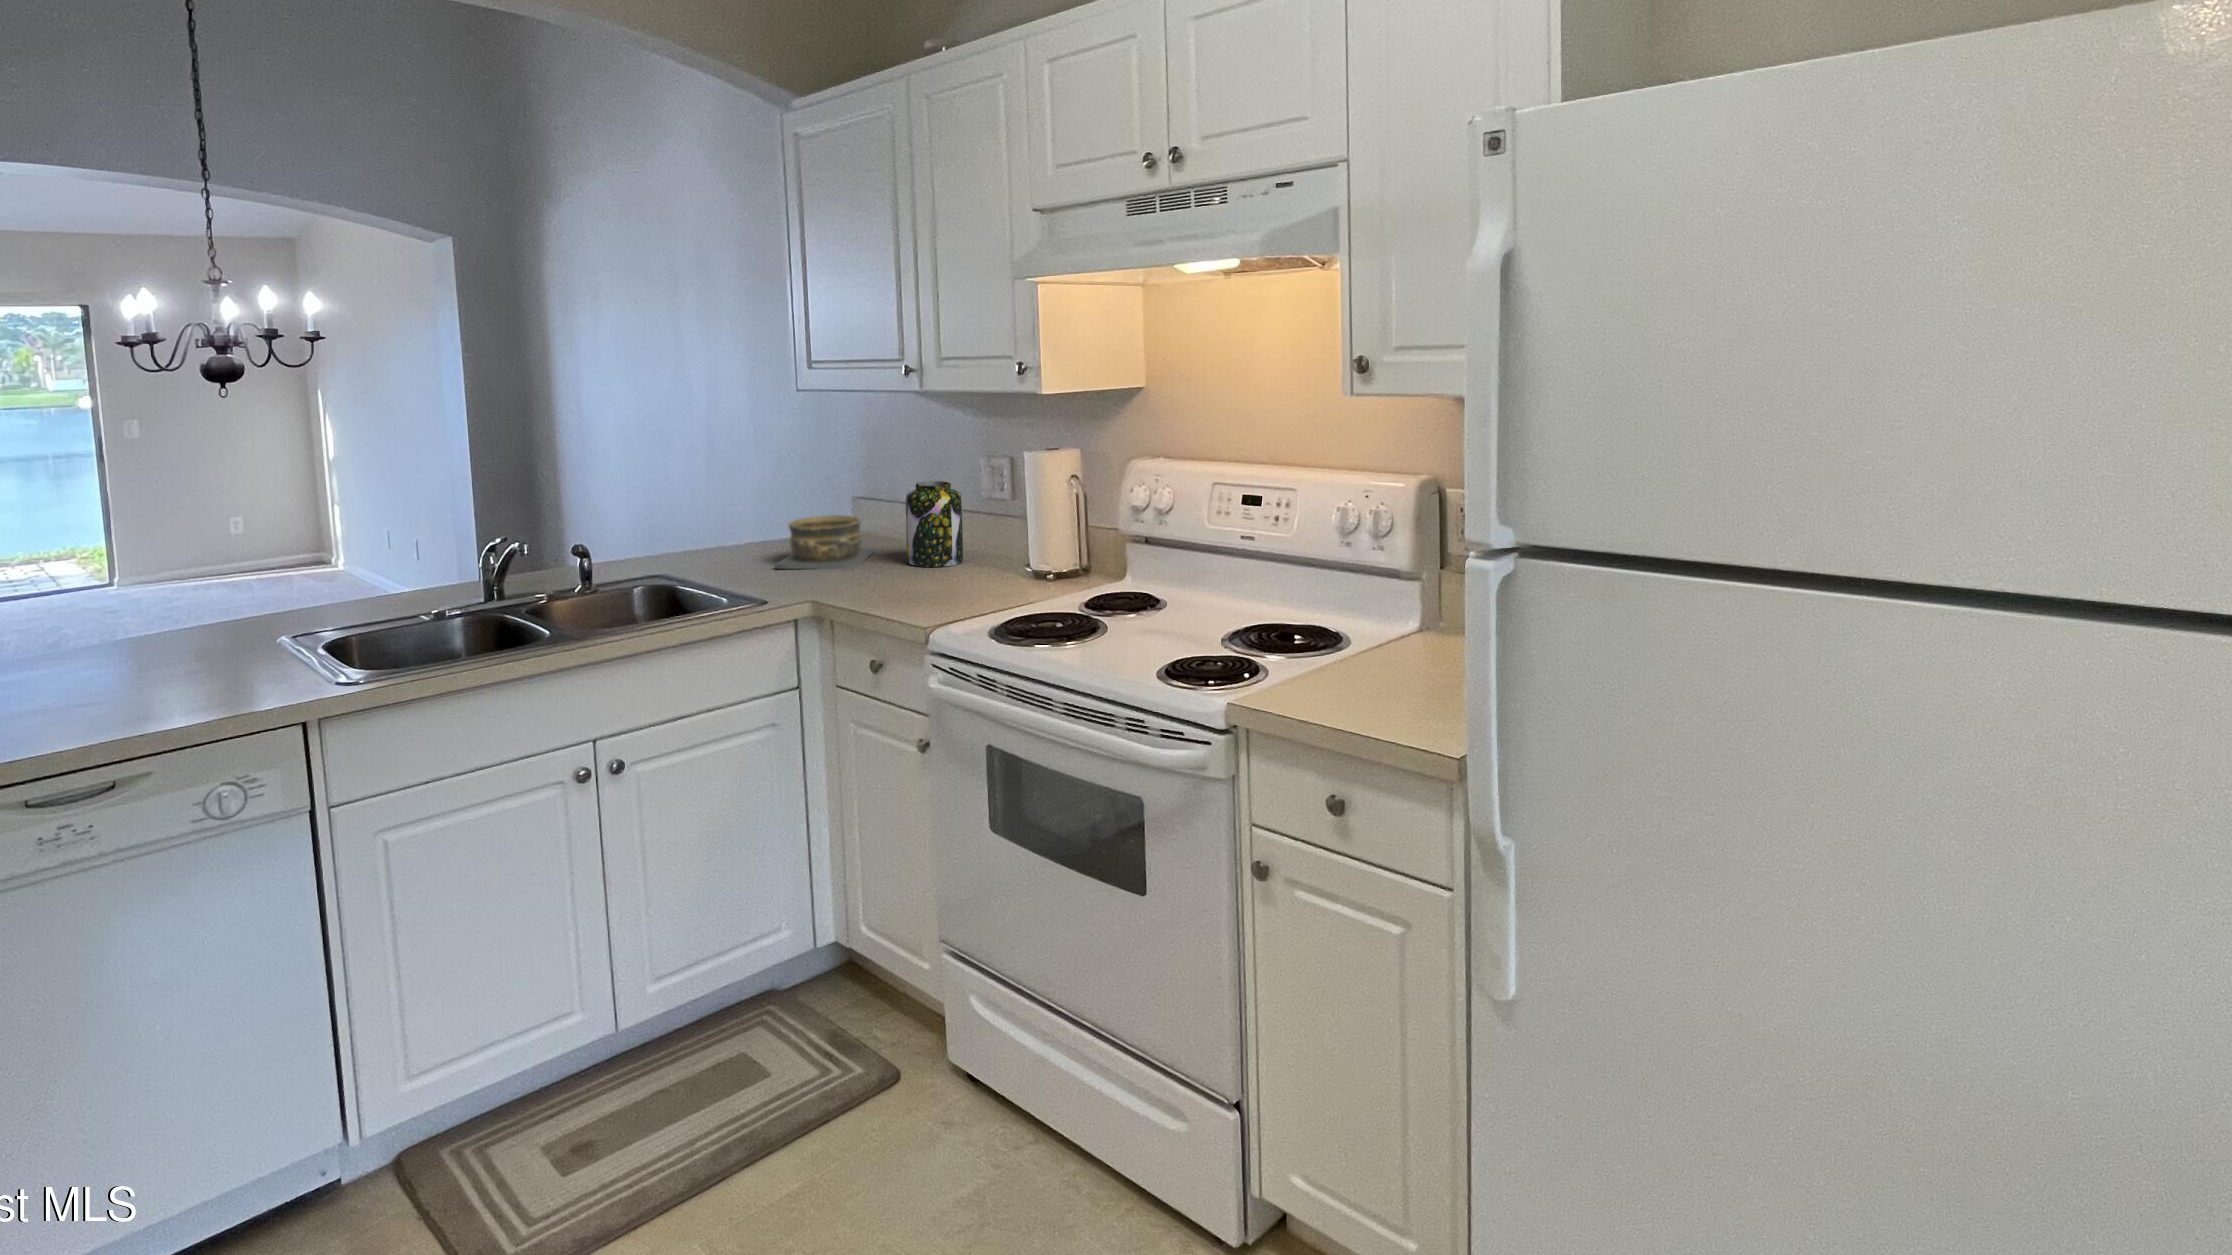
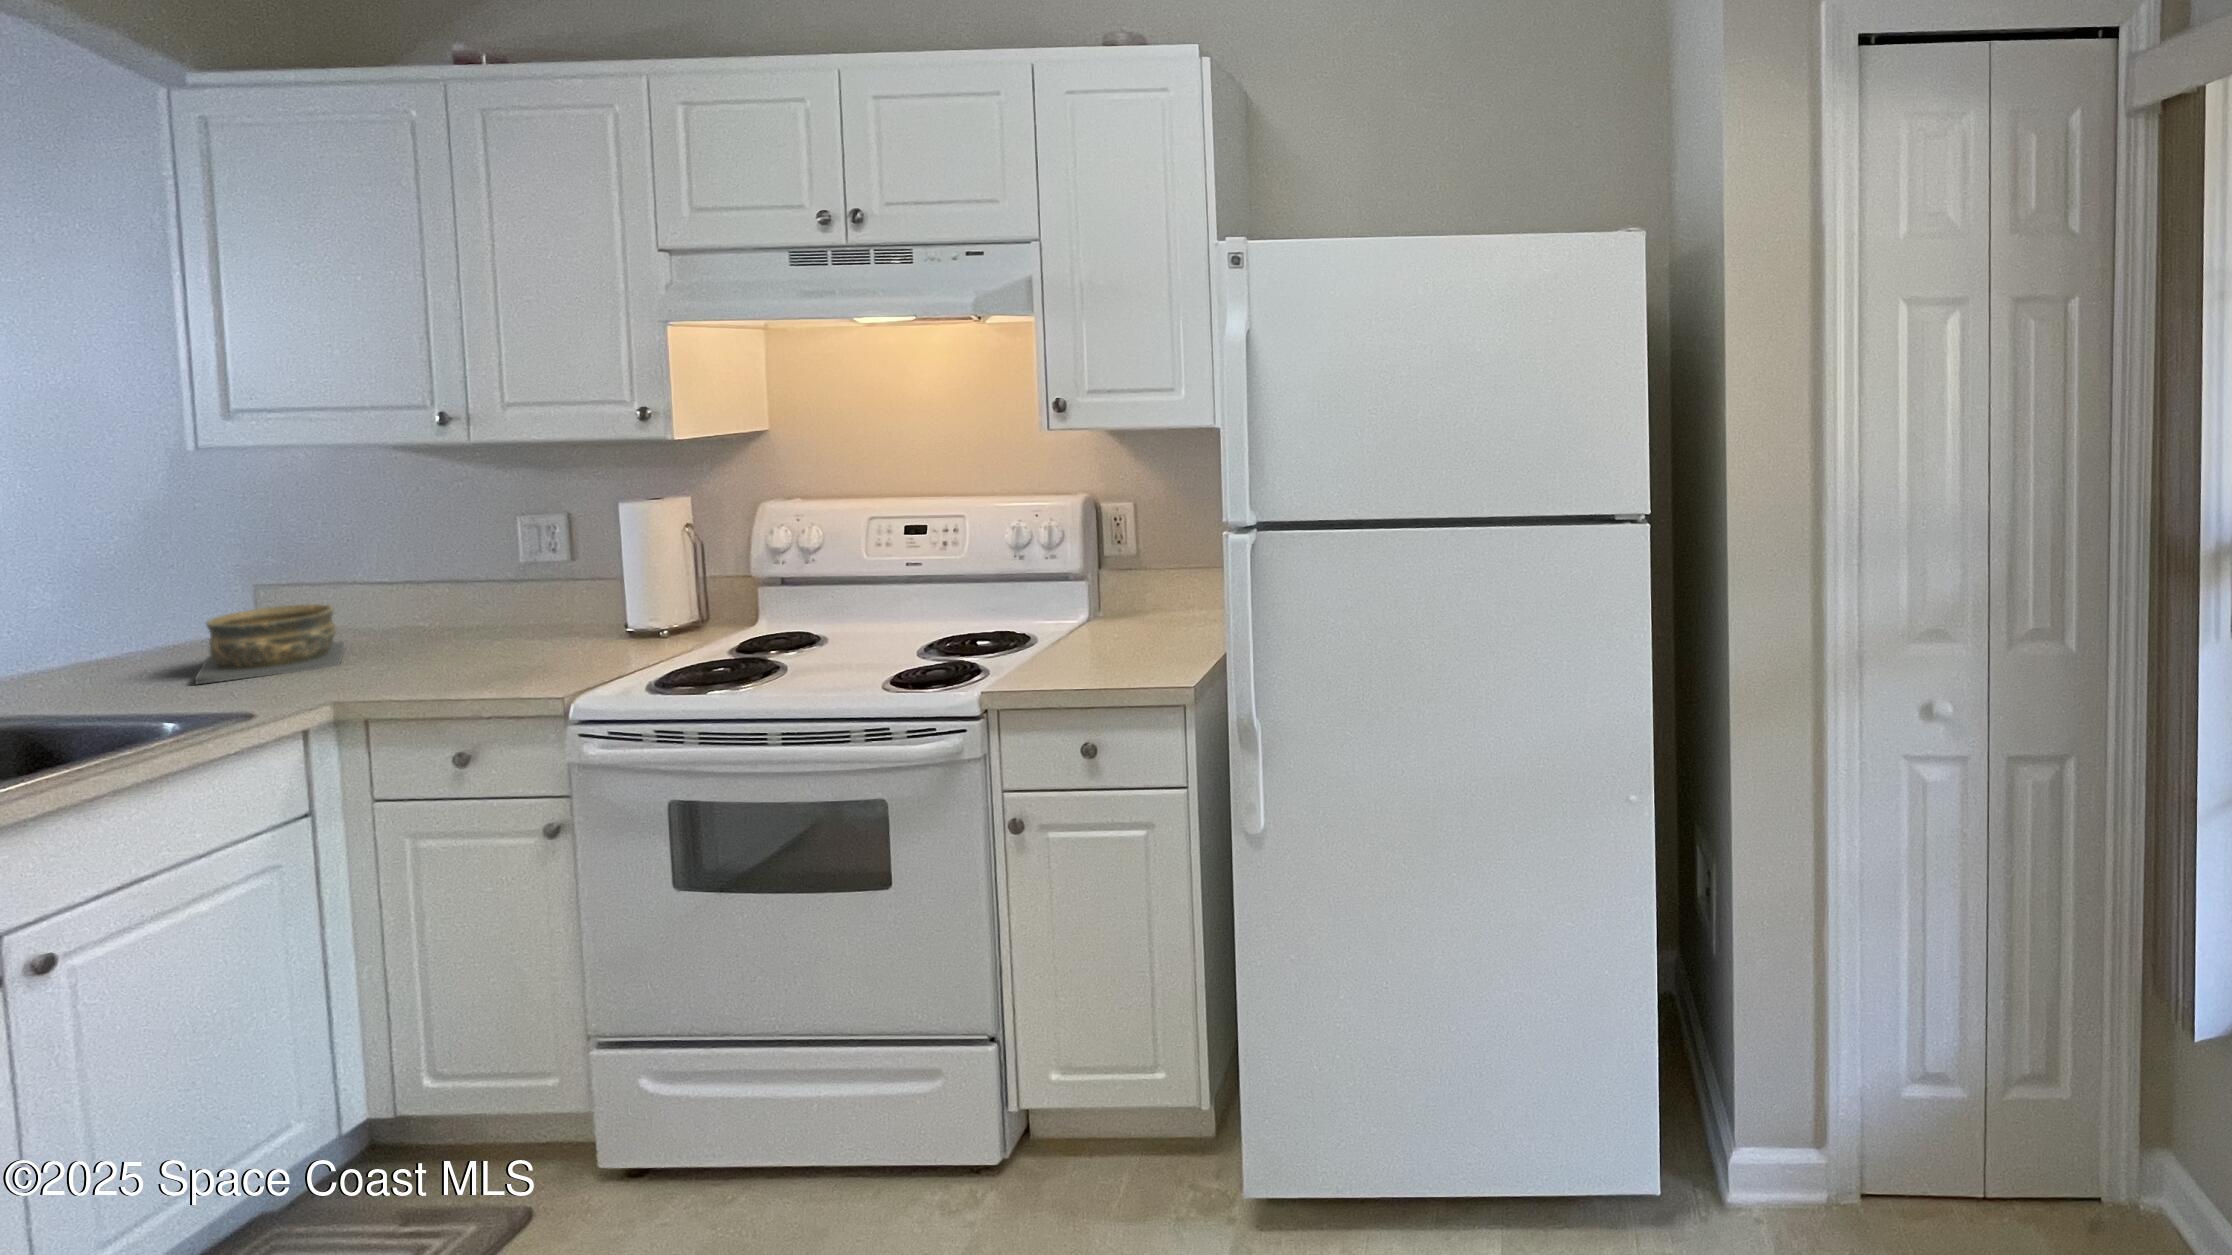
jar: present [906,481,963,567] -> none [418,548,507,650]

